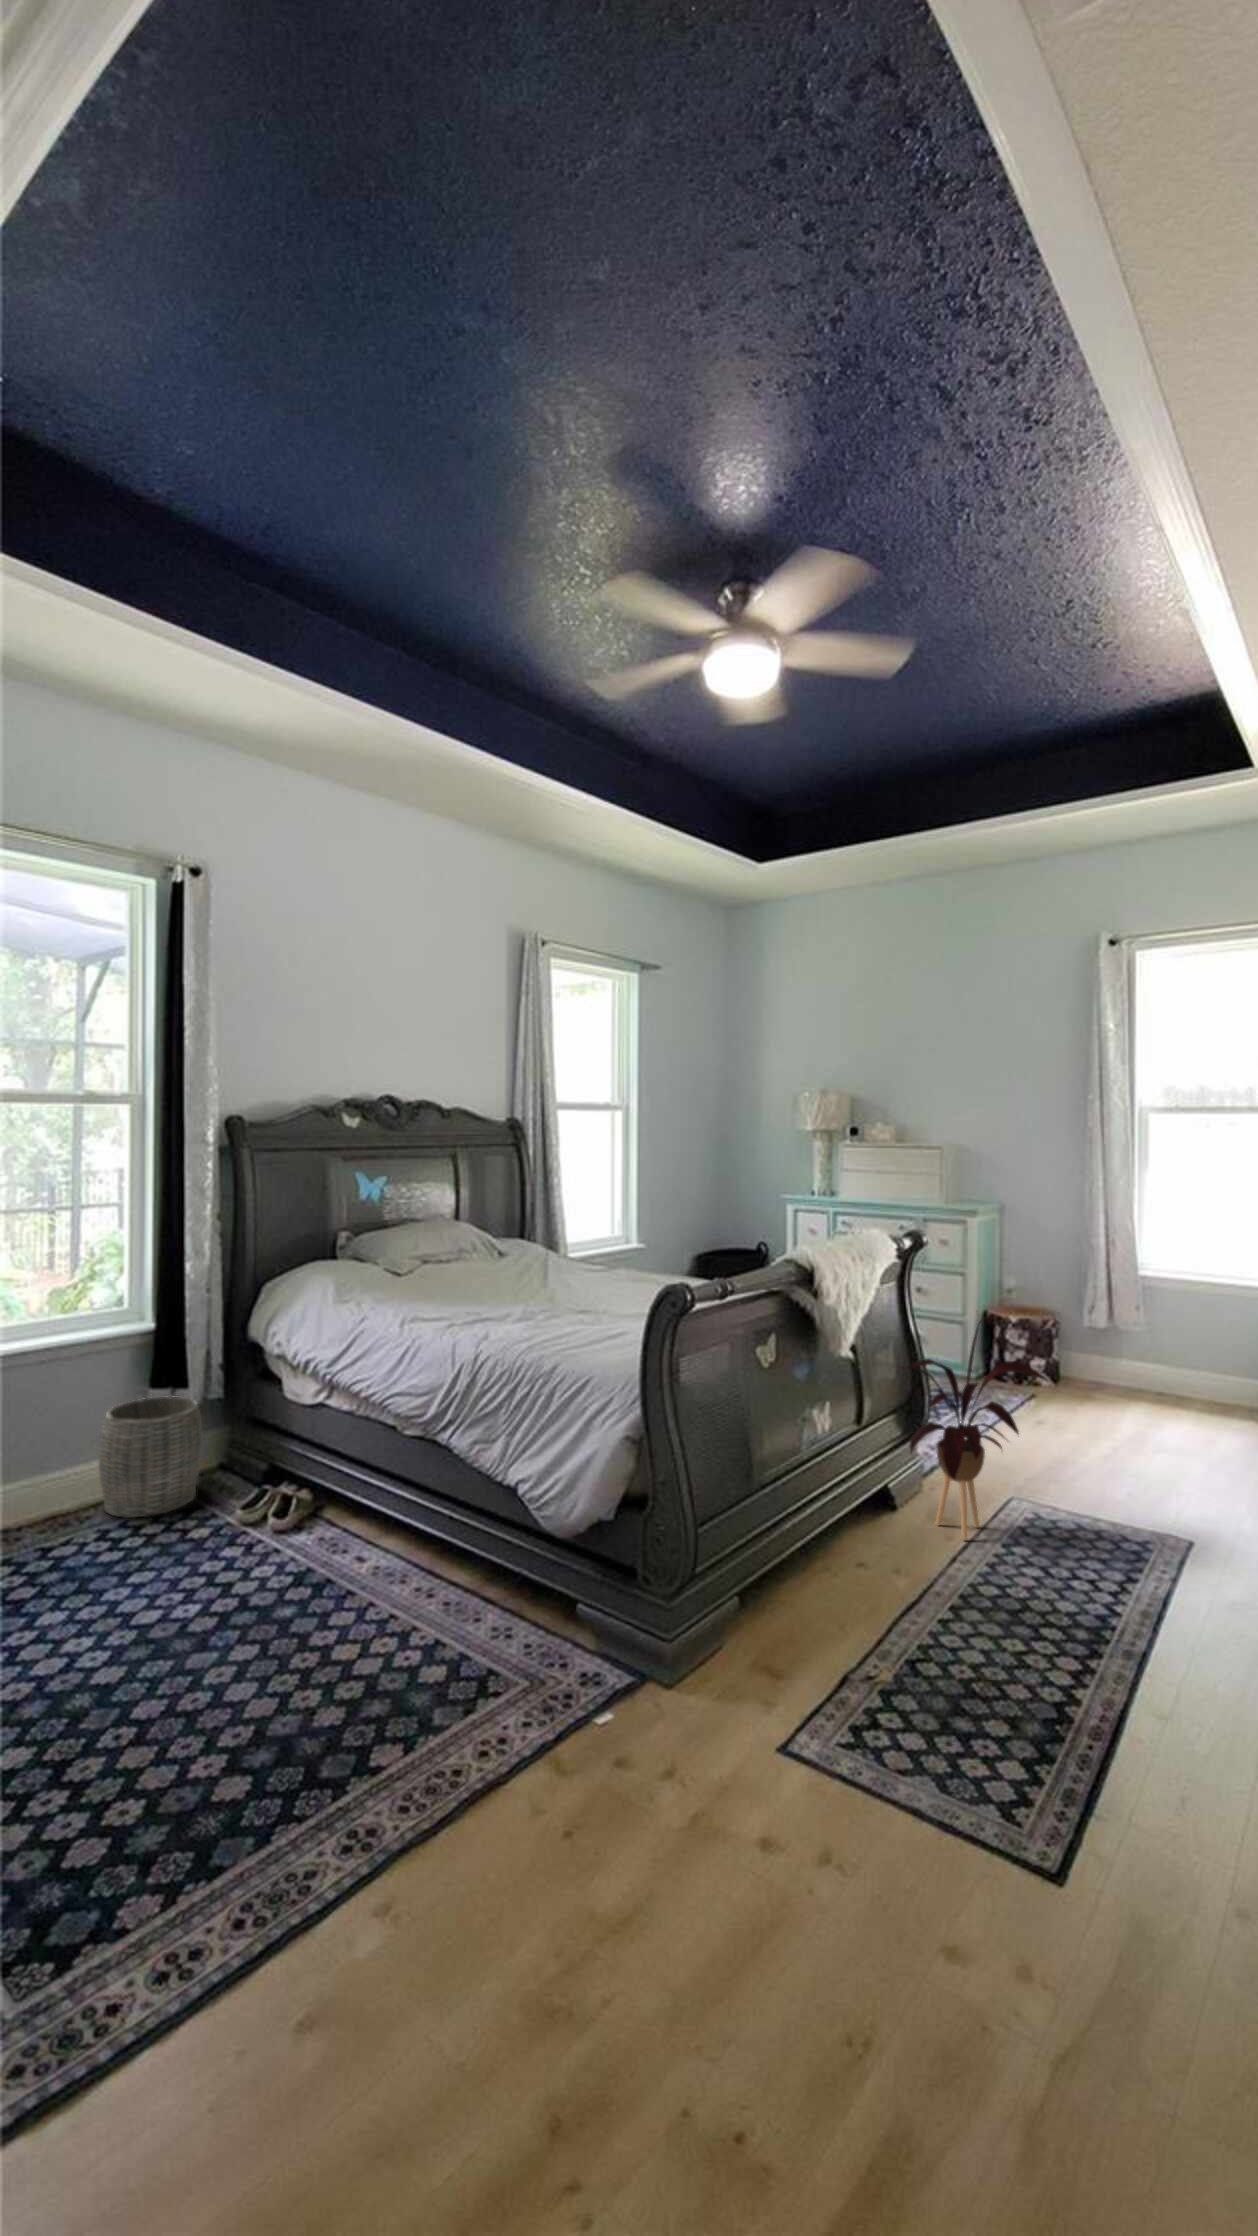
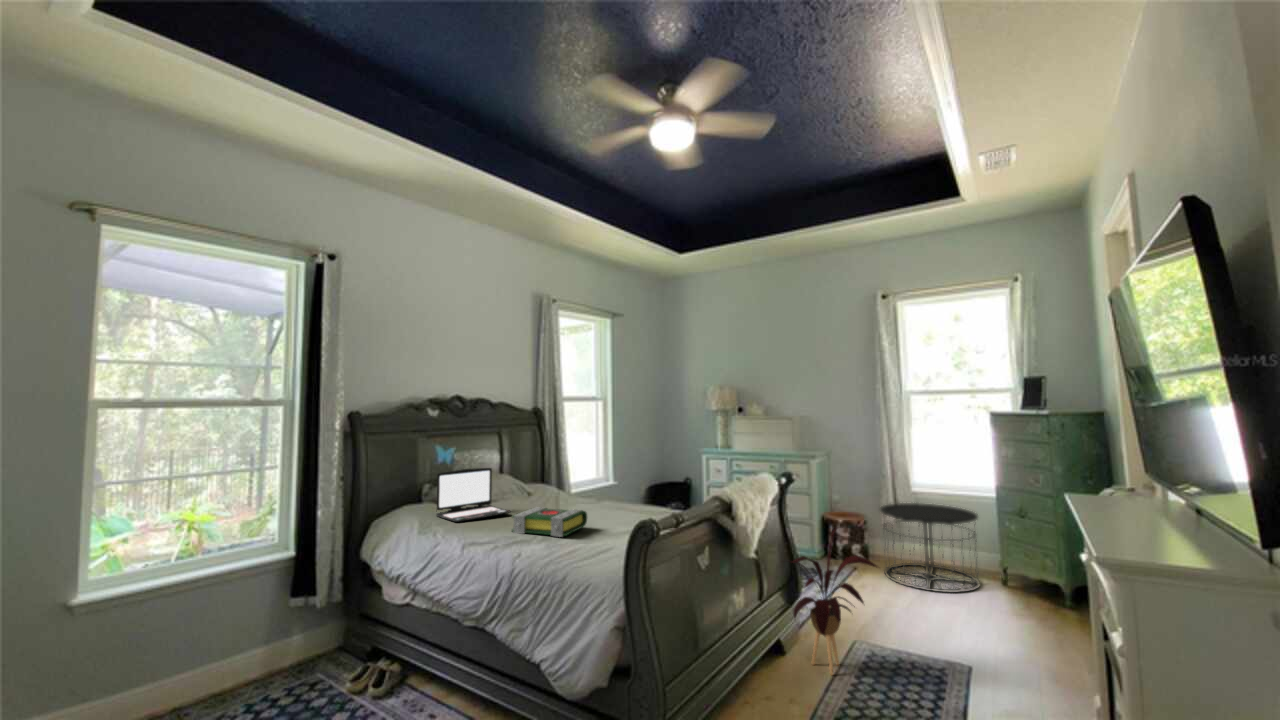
laptop: none [361,1208,474,1288] -> present [436,468,510,522]
book: none [476,1269,592,1313] -> present [512,507,587,537]
side table: none [1079,1292,1244,1437] -> present [880,503,980,593]
woven basket: present [99,1396,203,1518] -> none [252,602,327,691]

